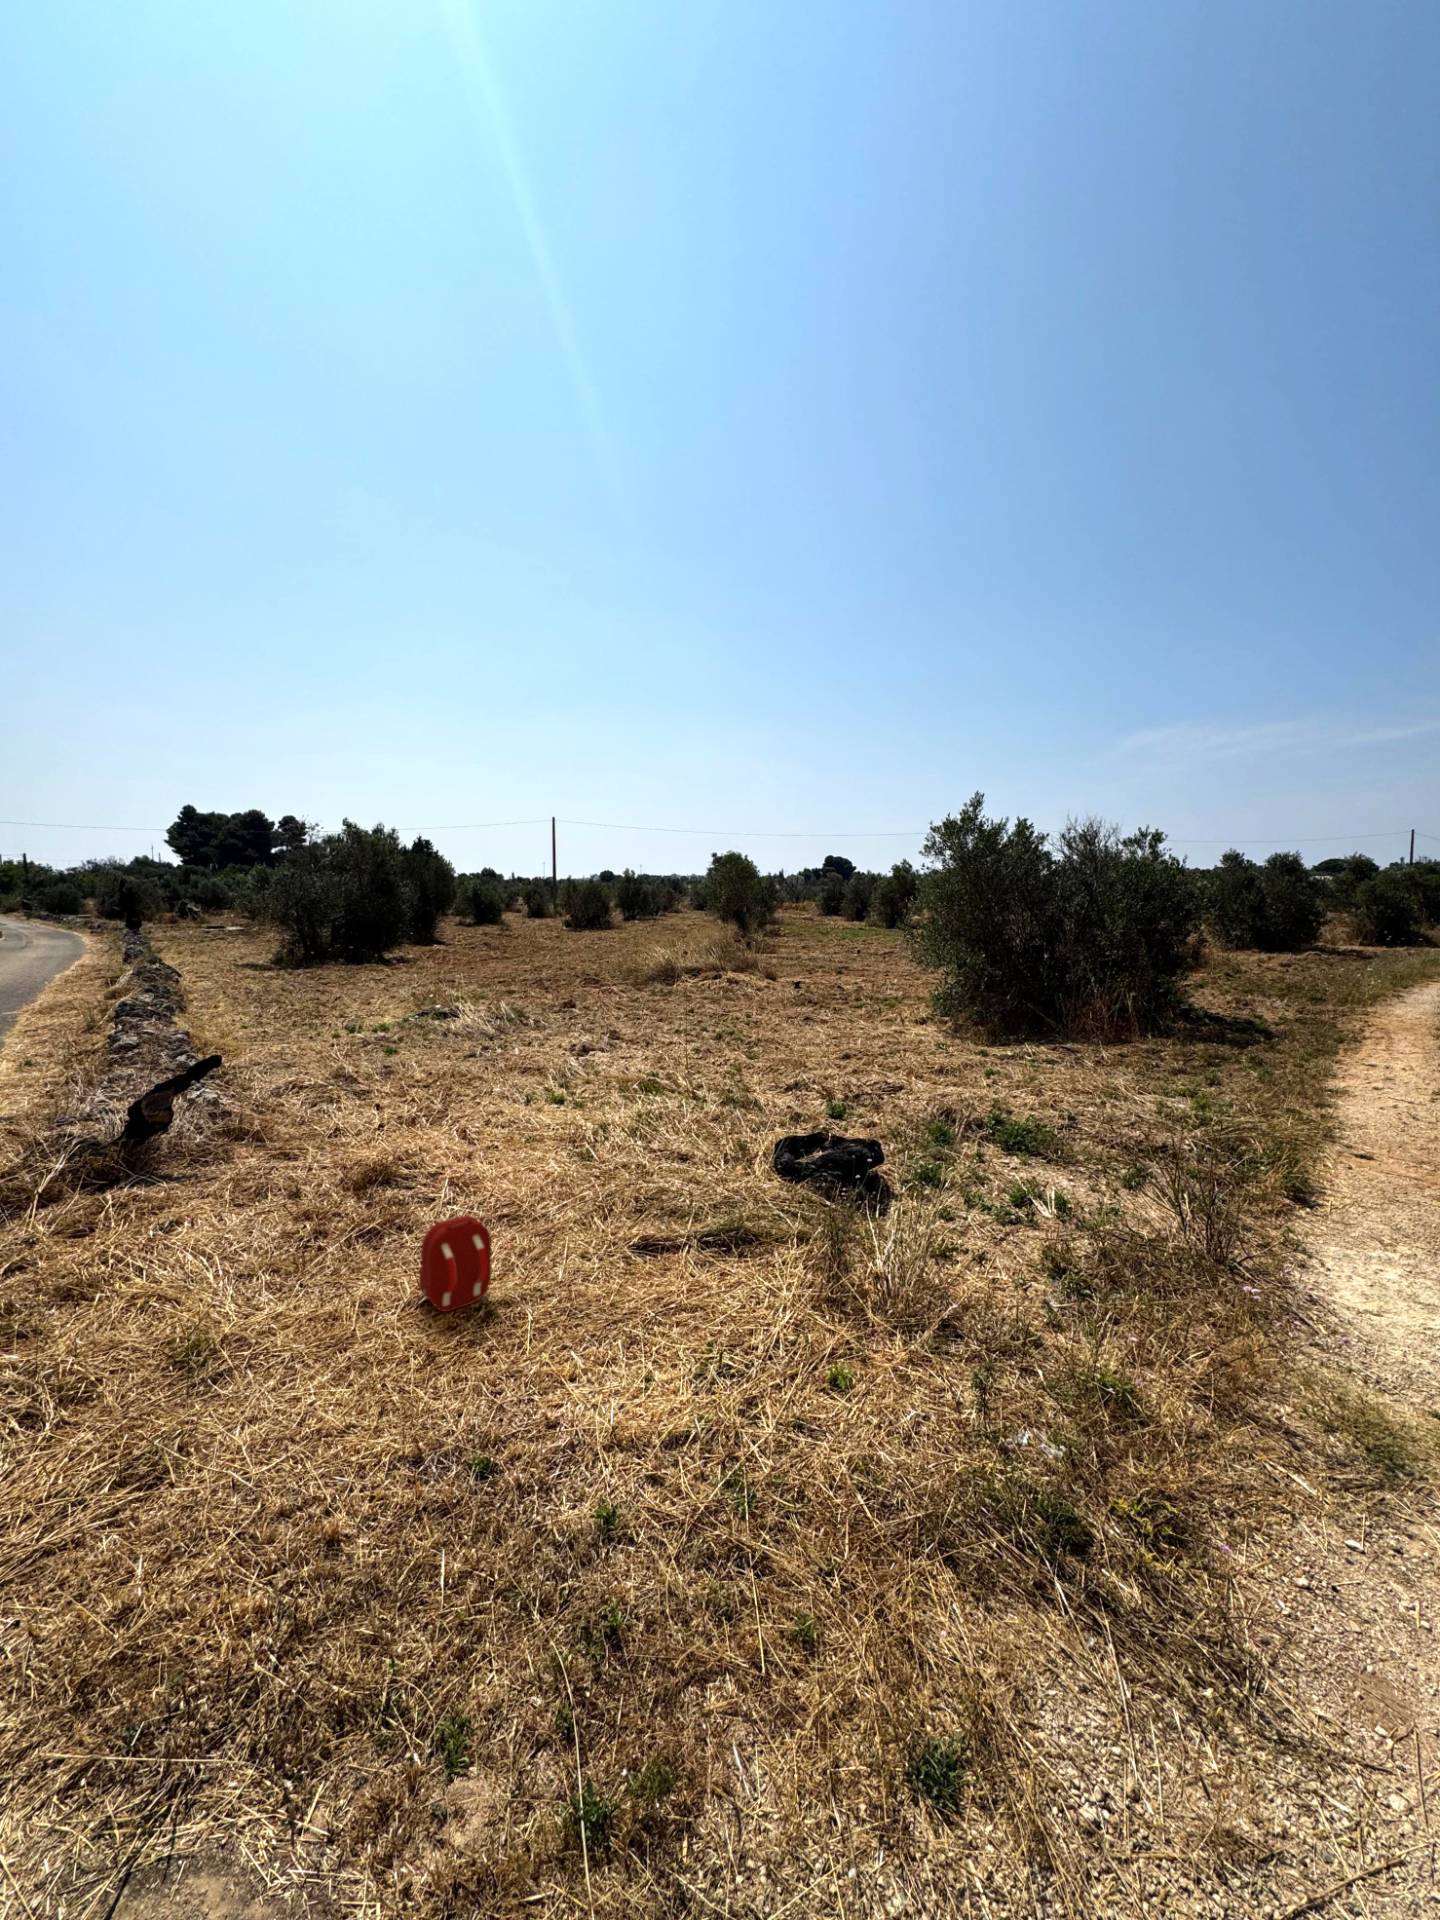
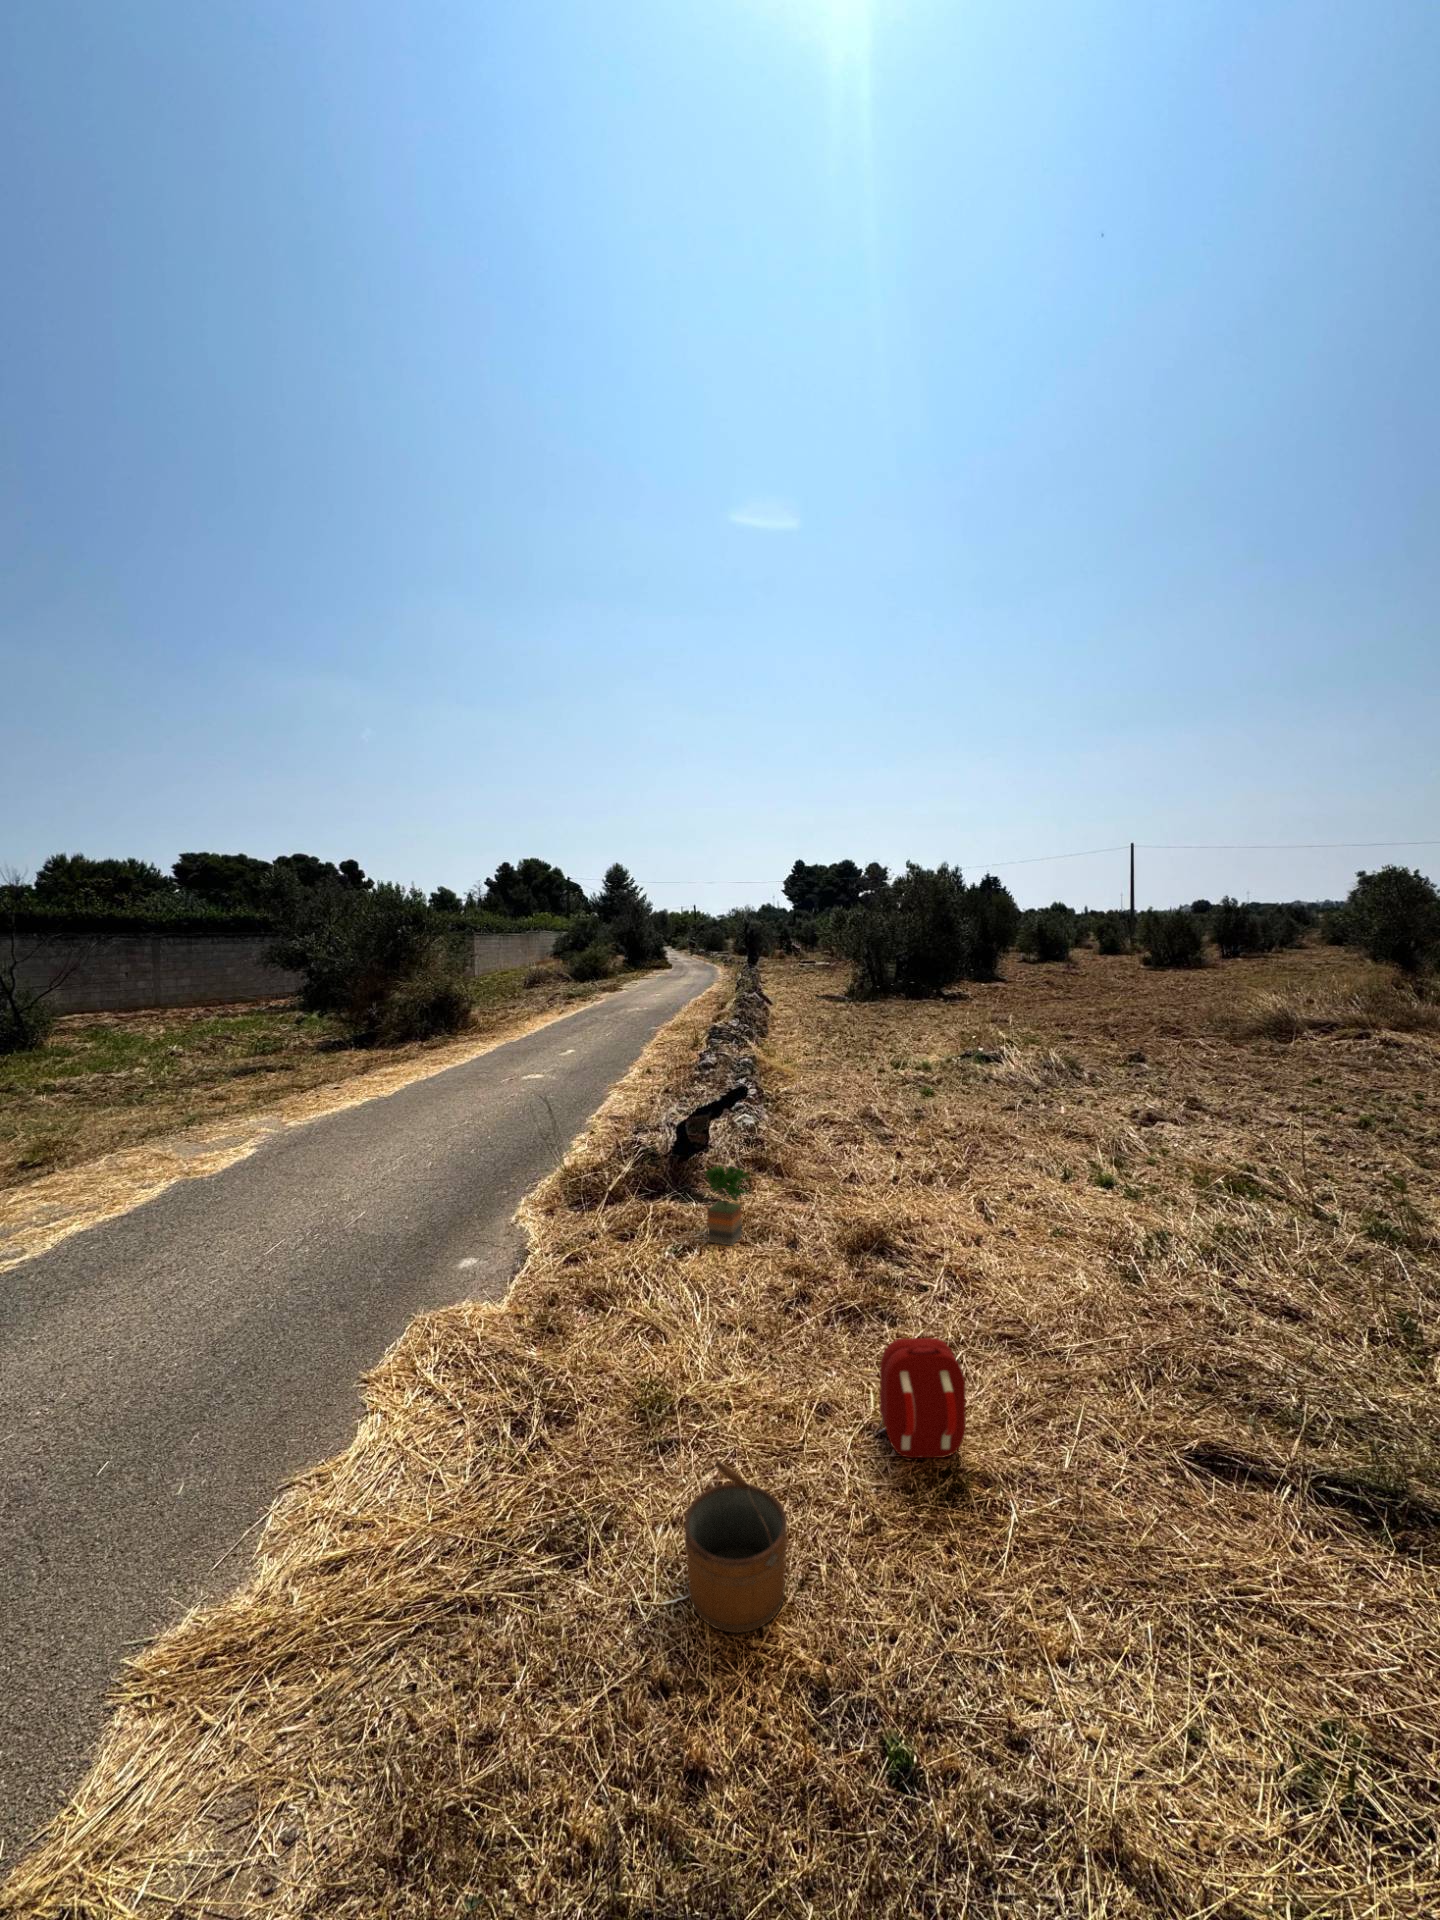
potted tree: none [180,1131,241,1215] -> present [705,1166,749,1246]
bucket: none [276,1341,373,1468] -> present [684,1461,787,1633]

